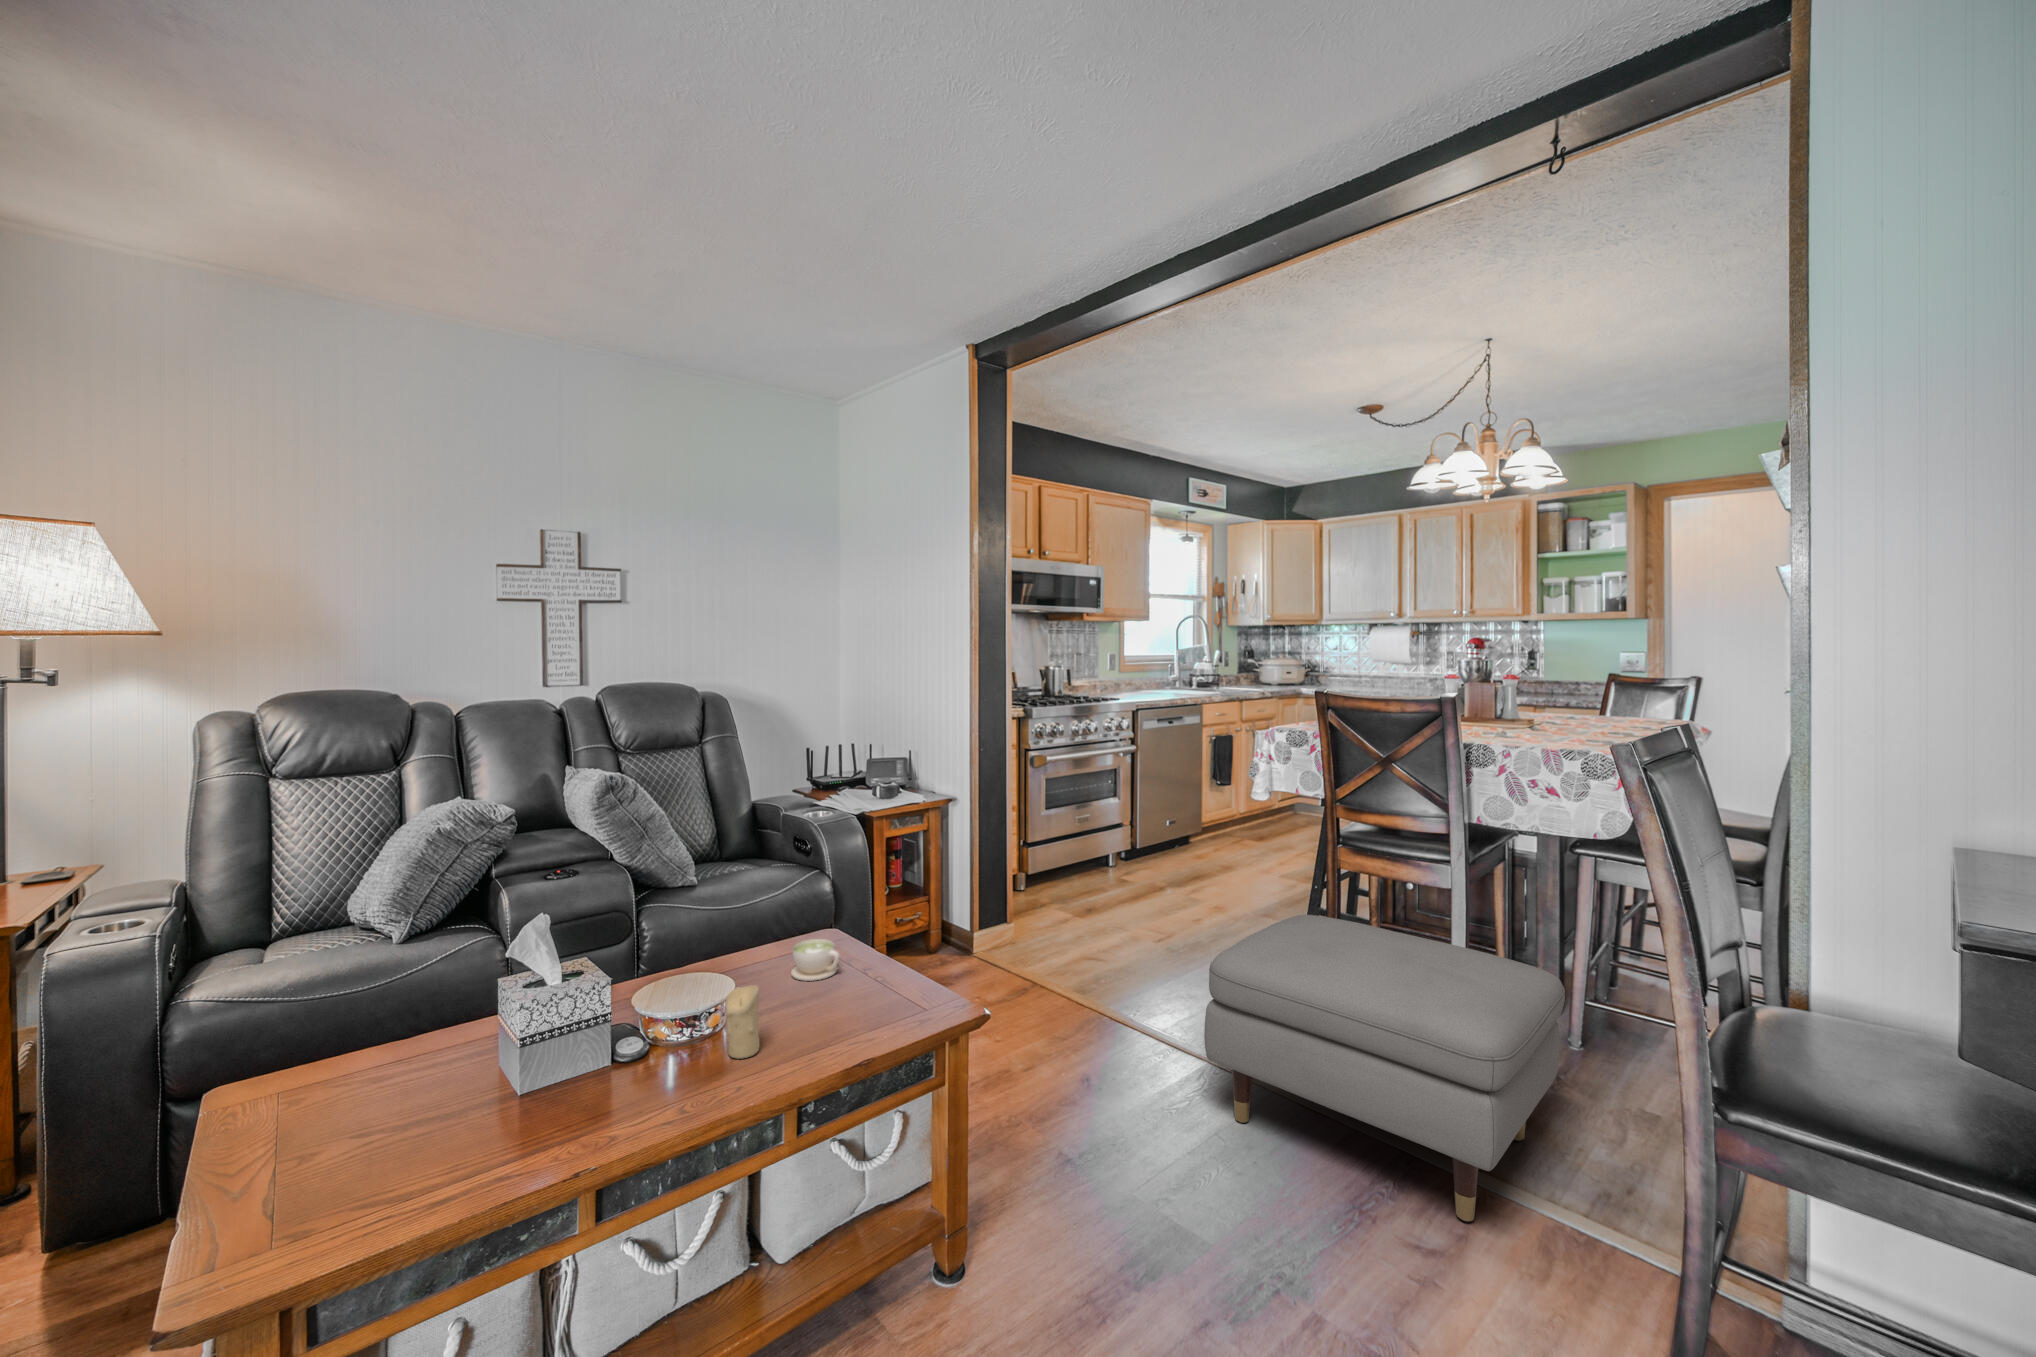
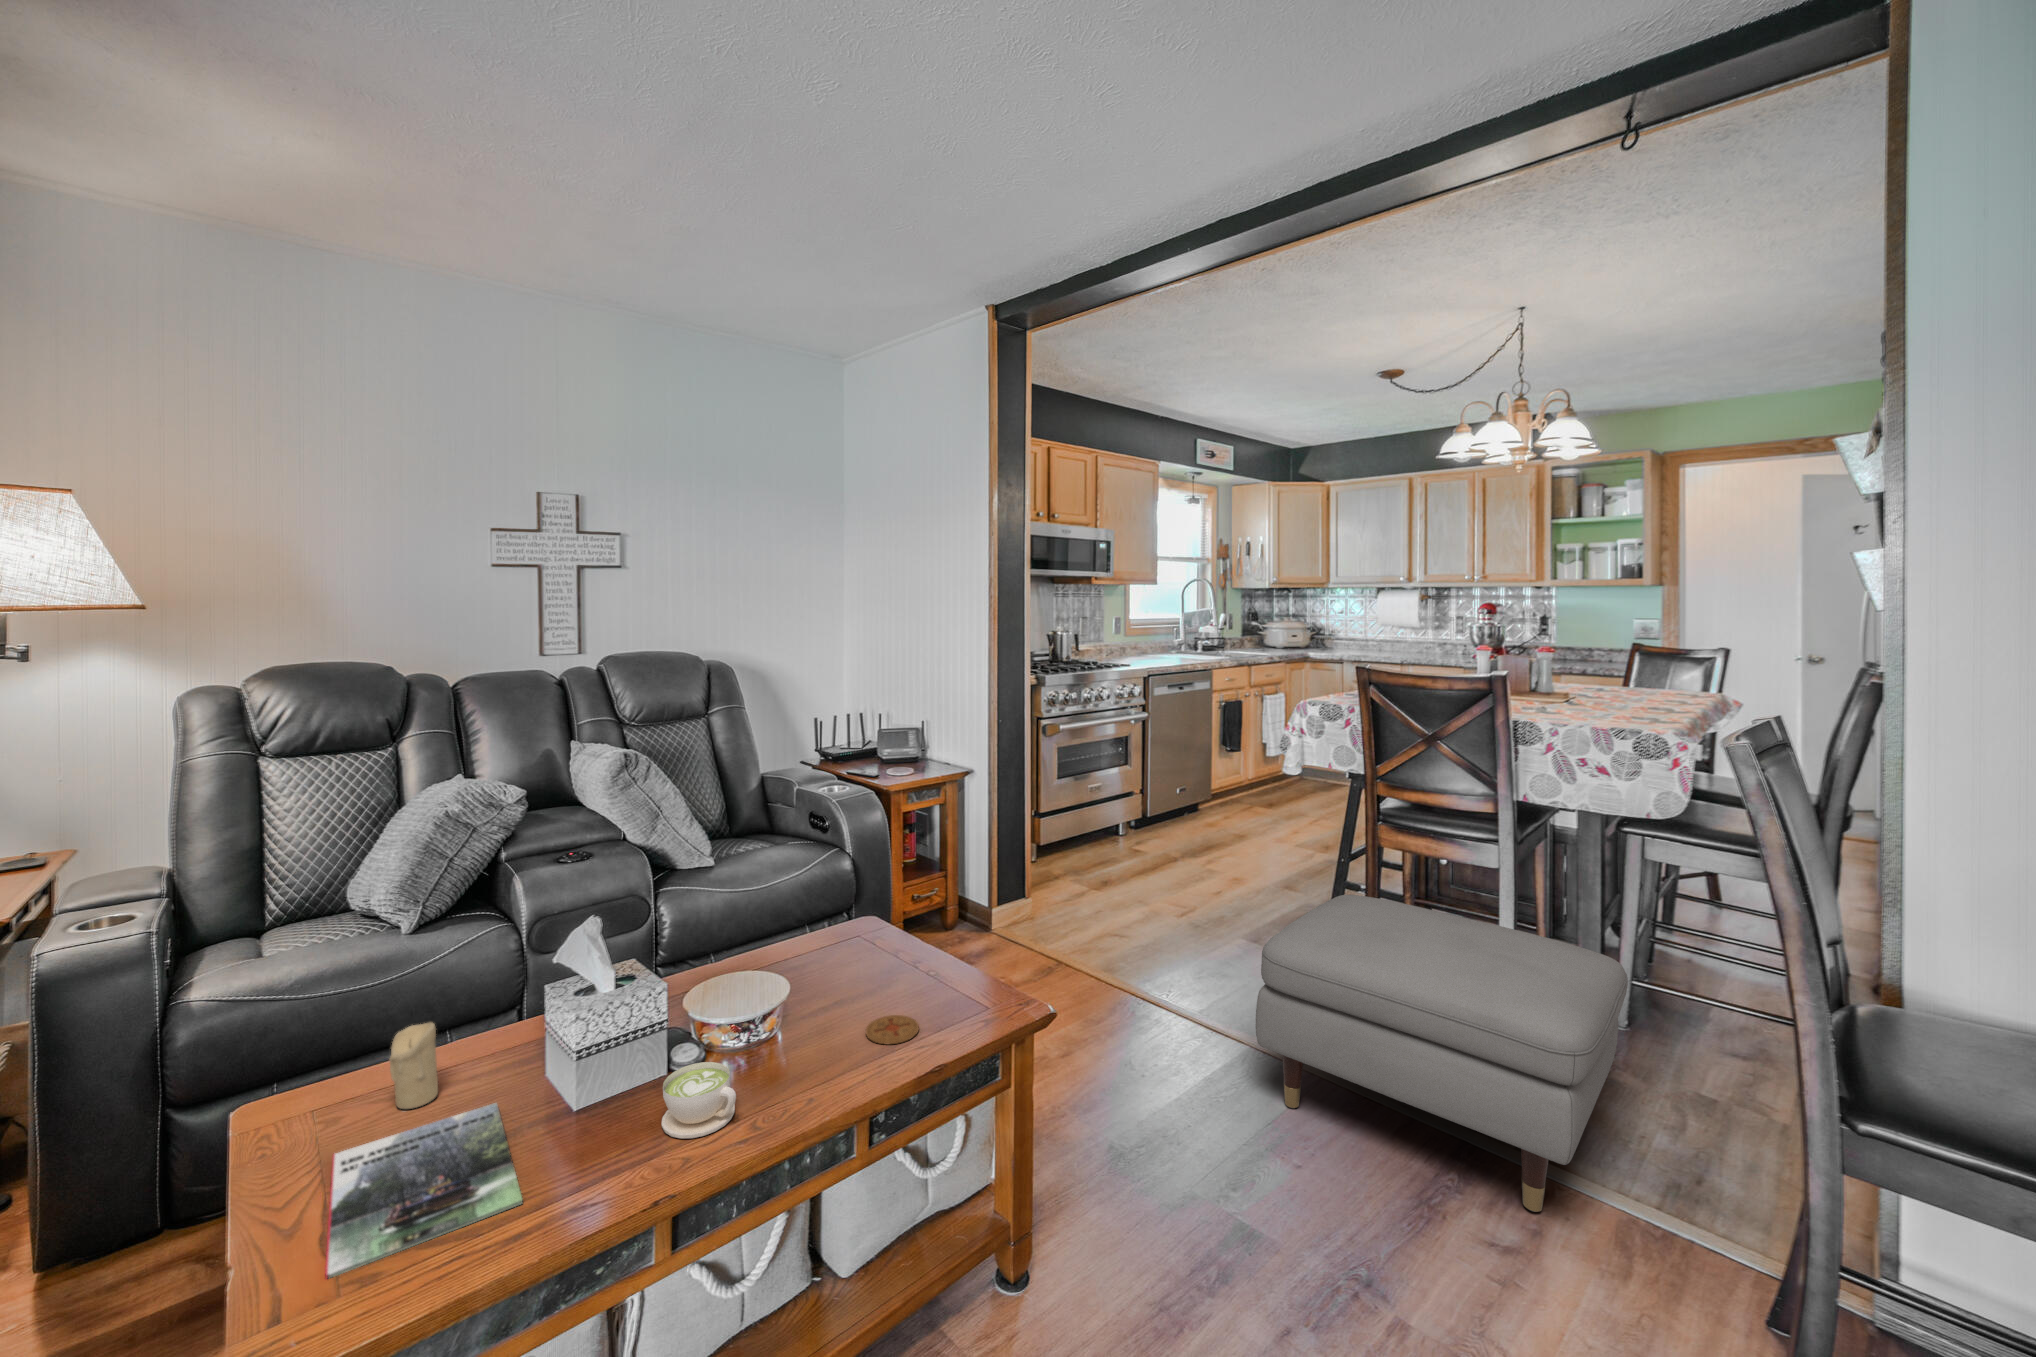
coffee cup: present [791,939,839,981] -> present [662,1062,736,1139]
candle: present [725,985,759,1059] -> present [389,1022,438,1109]
coaster: none [805,1015,856,1040] -> present [866,1015,919,1044]
magazine: none [276,1084,462,1226] -> present [325,1103,522,1279]

